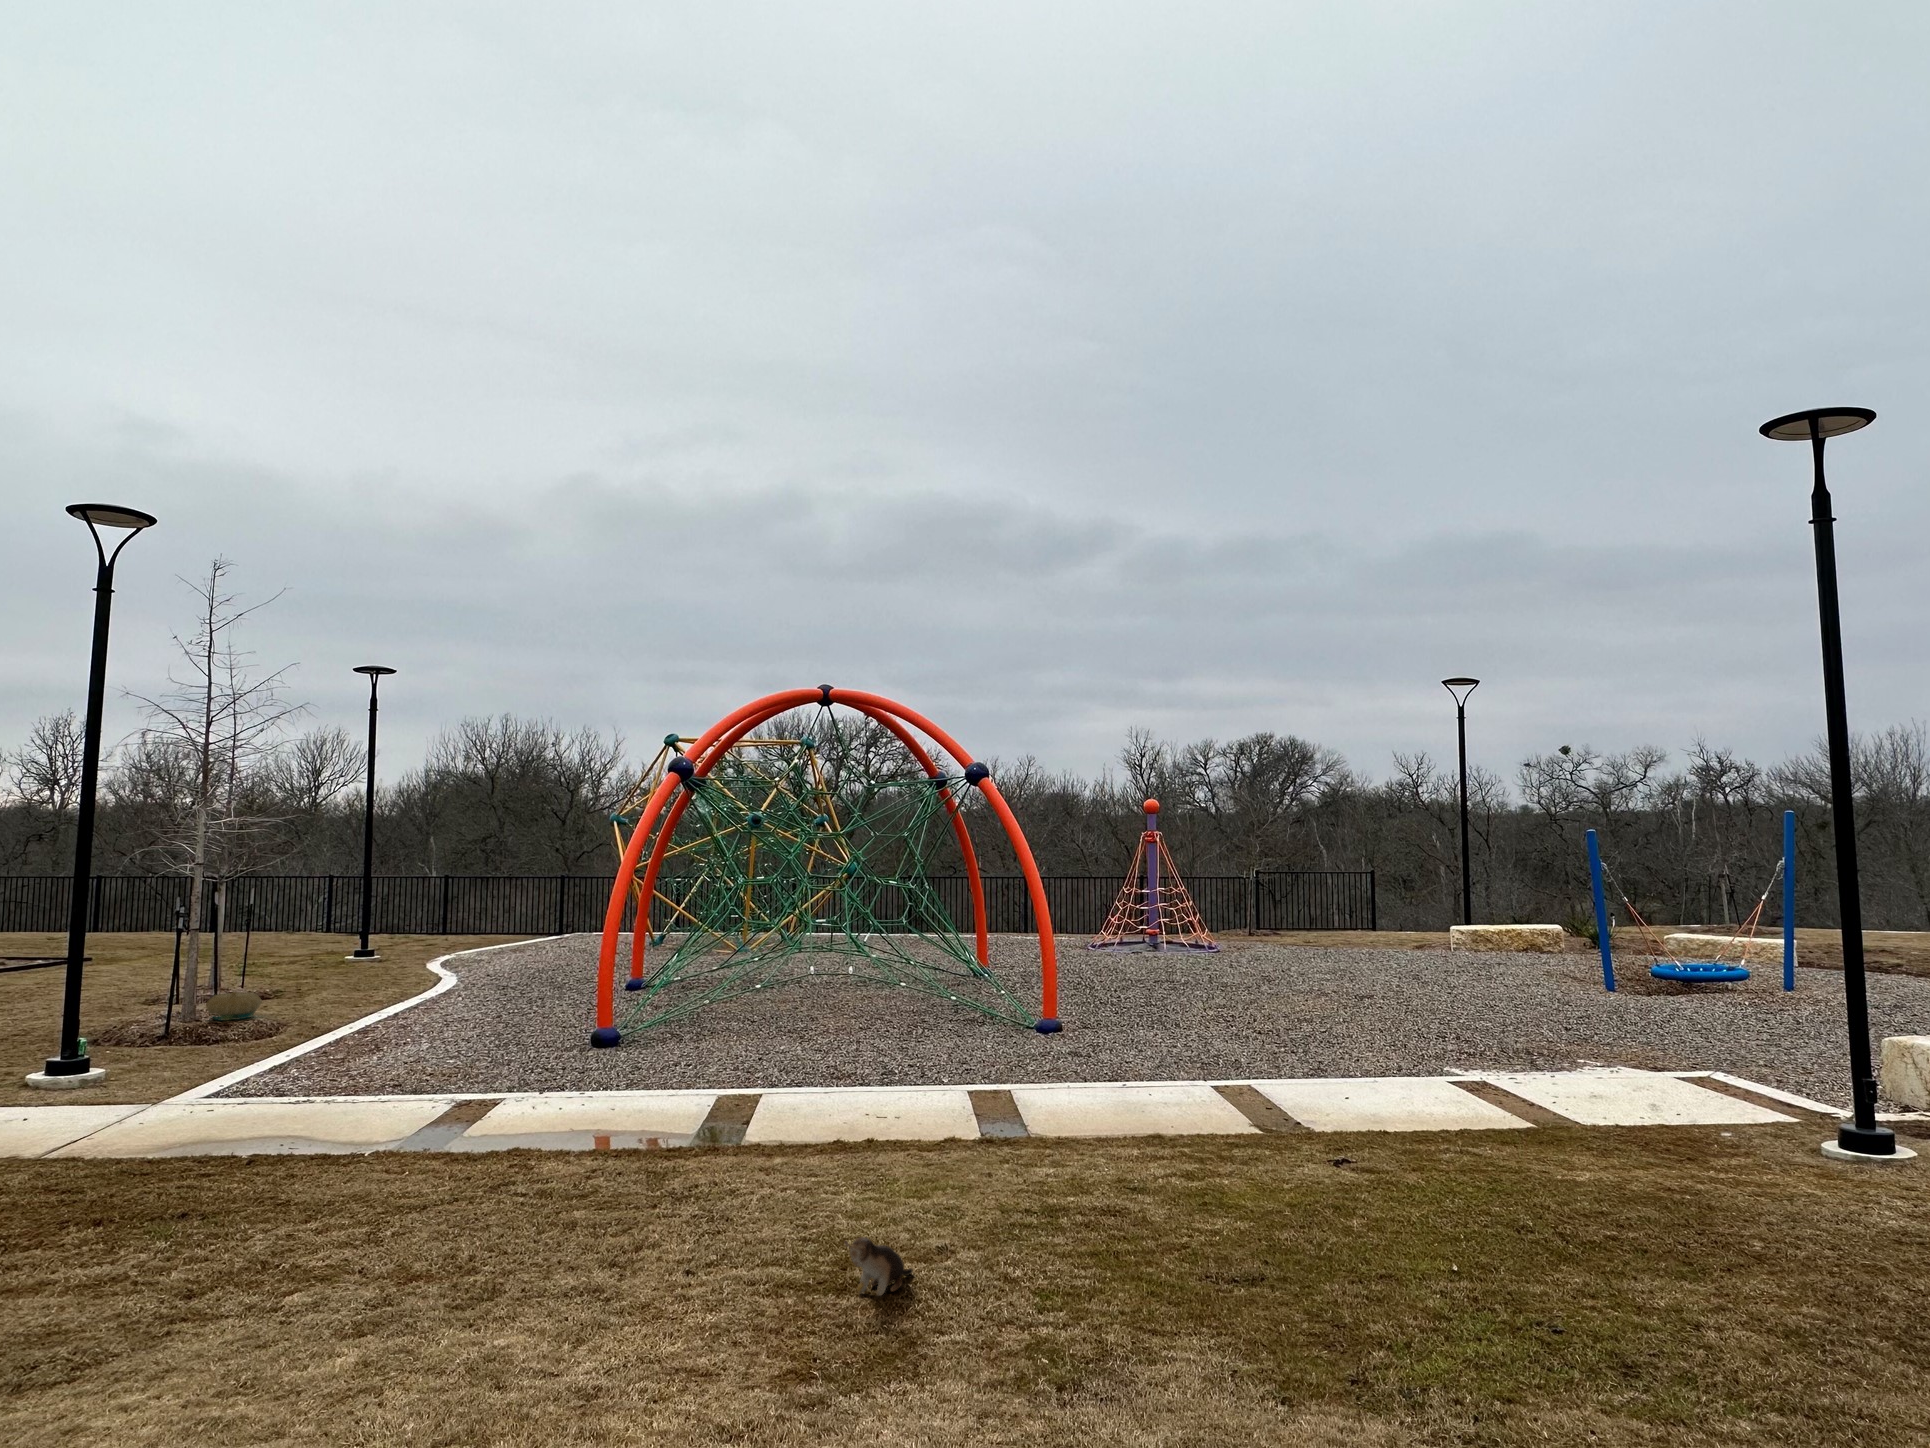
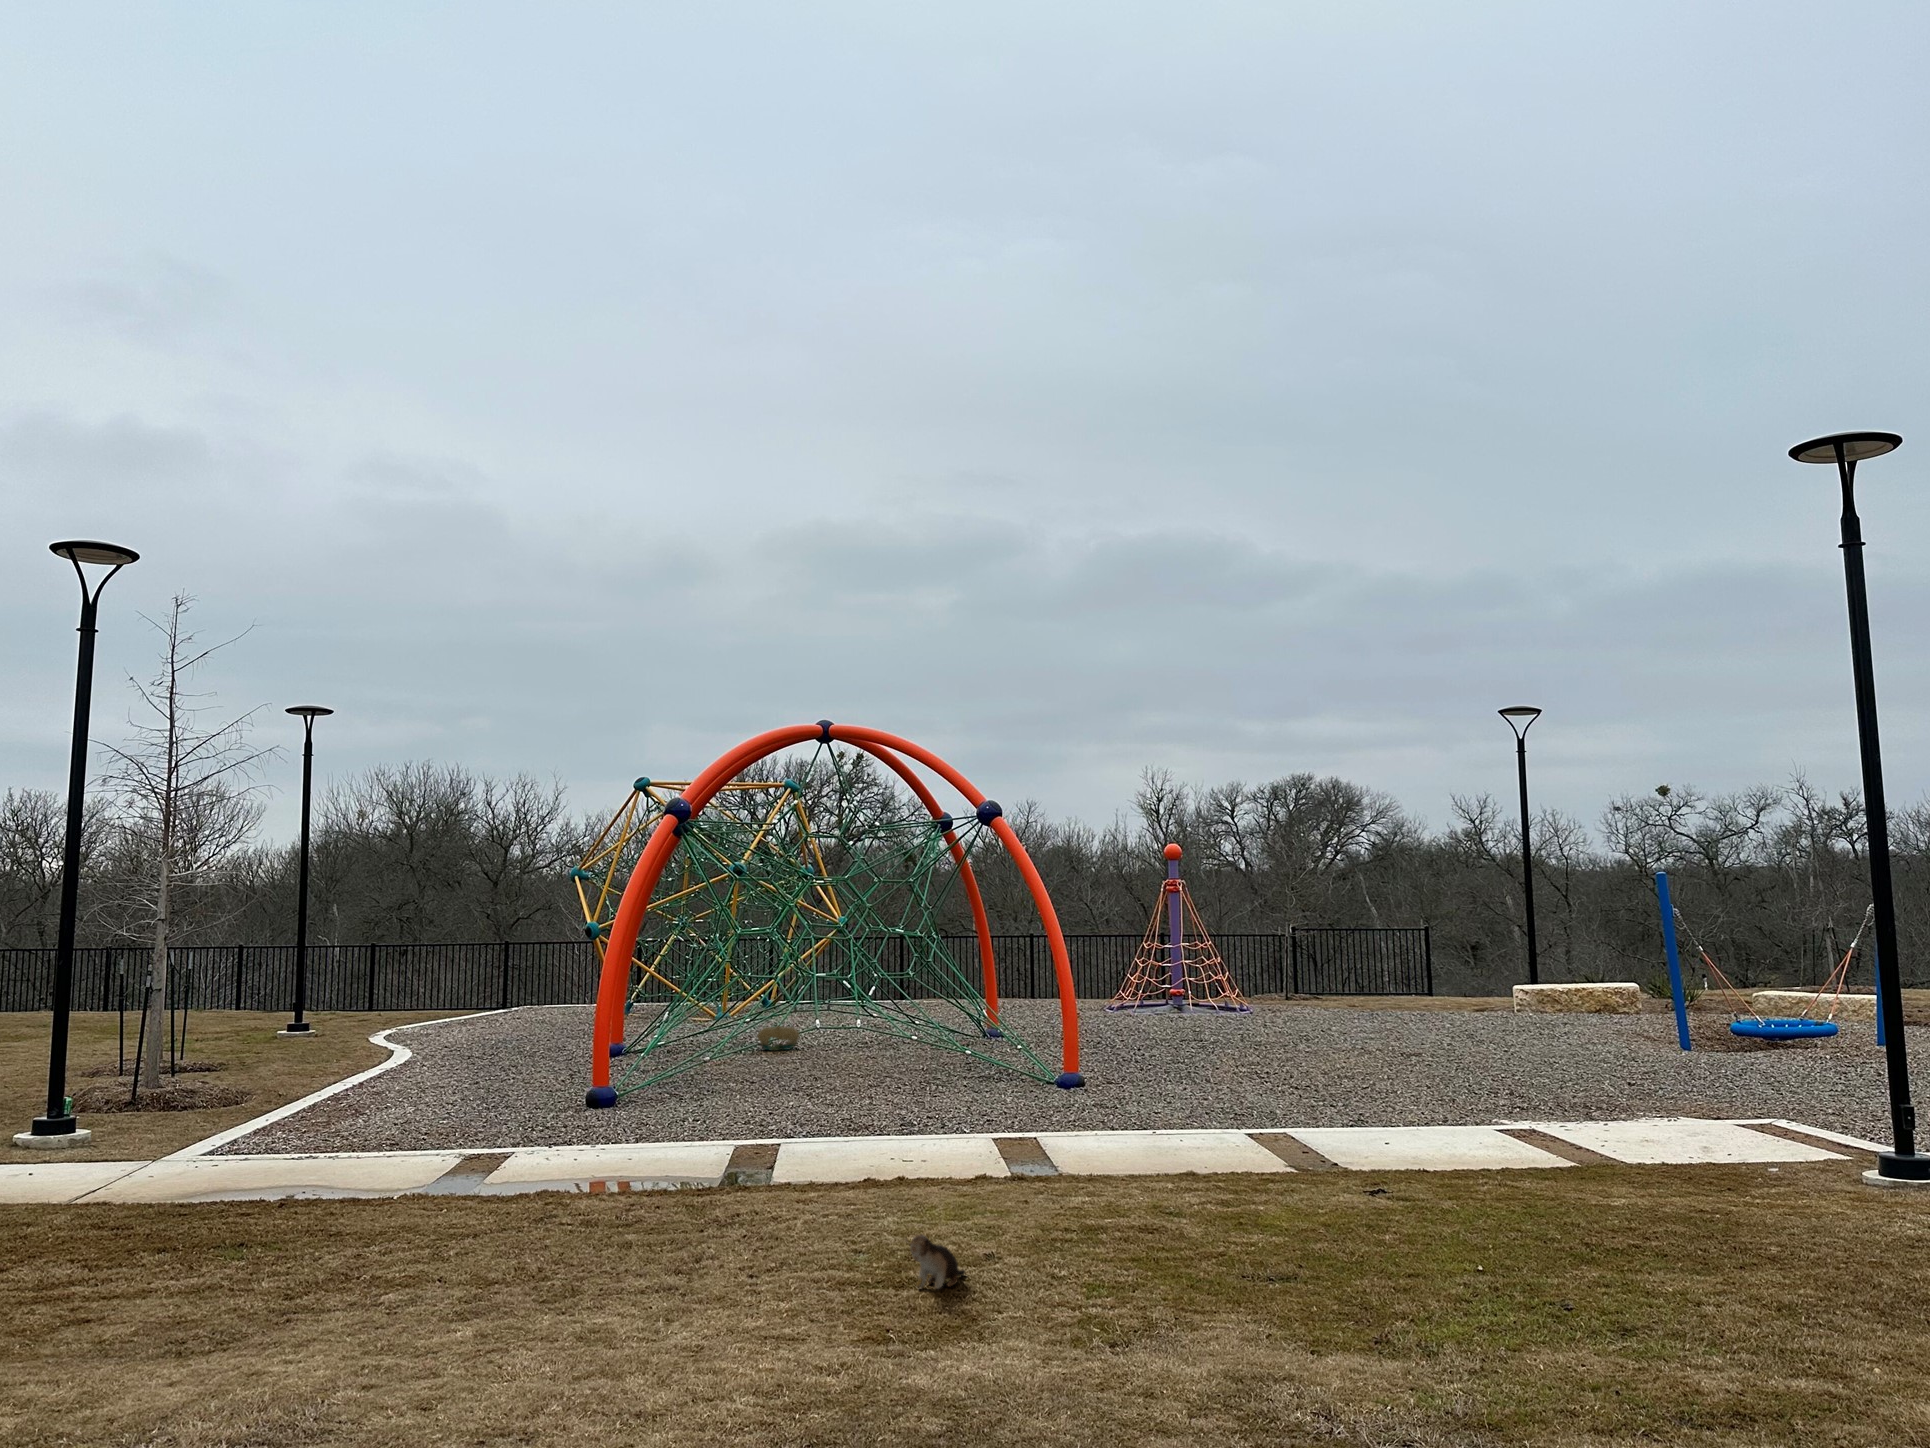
basket: present [206,992,261,1020] -> present [757,1026,800,1050]

